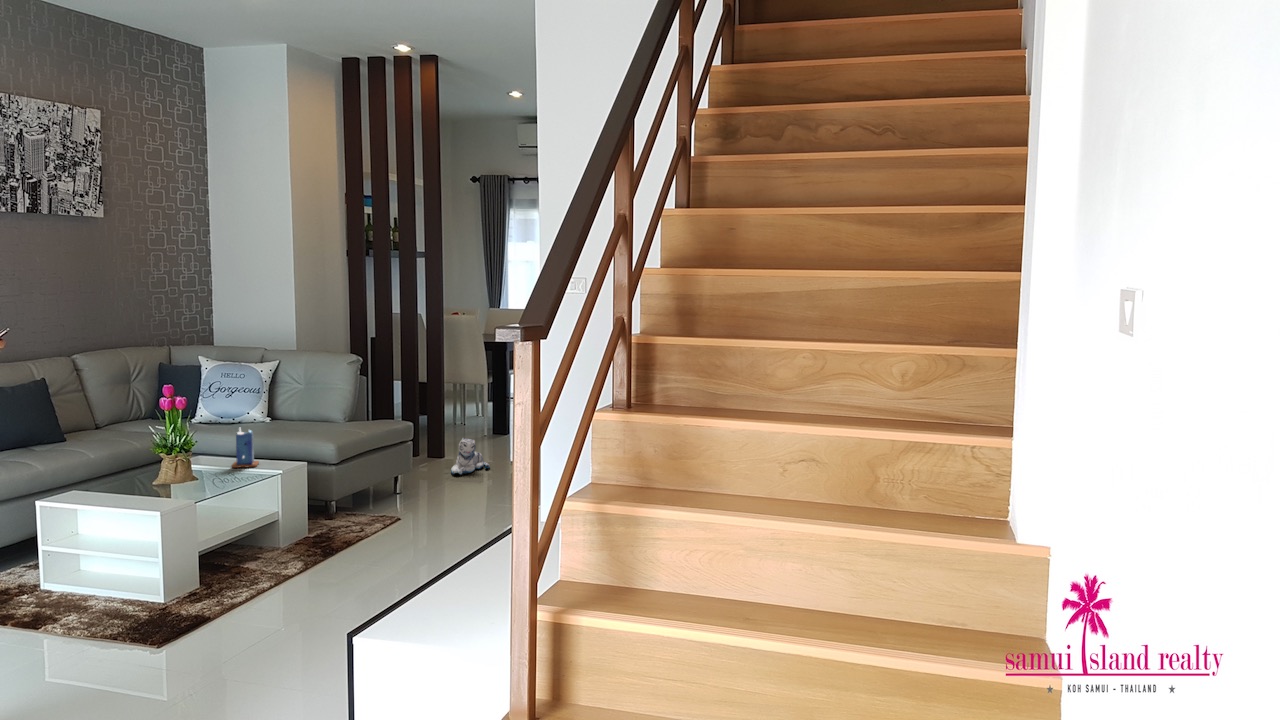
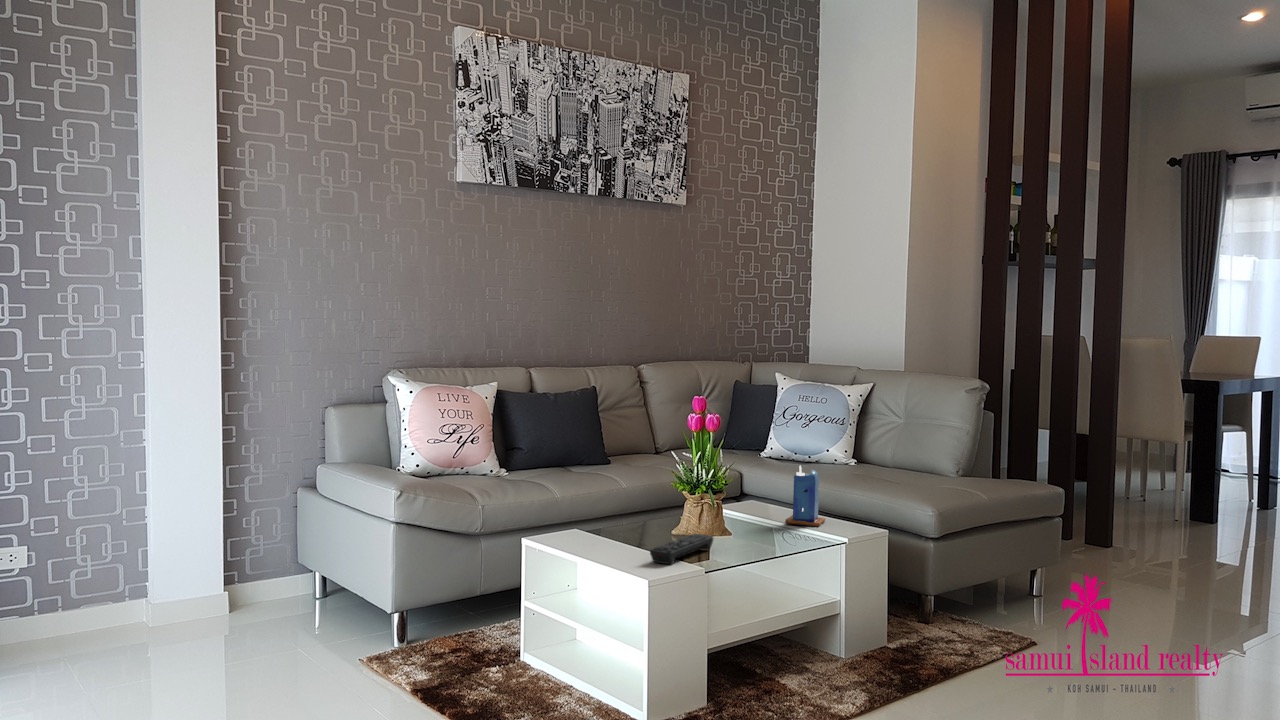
plush toy: present [451,438,490,474] -> none [1127,521,1196,581]
remote control: none [151,481,191,503] -> present [650,534,714,565]

